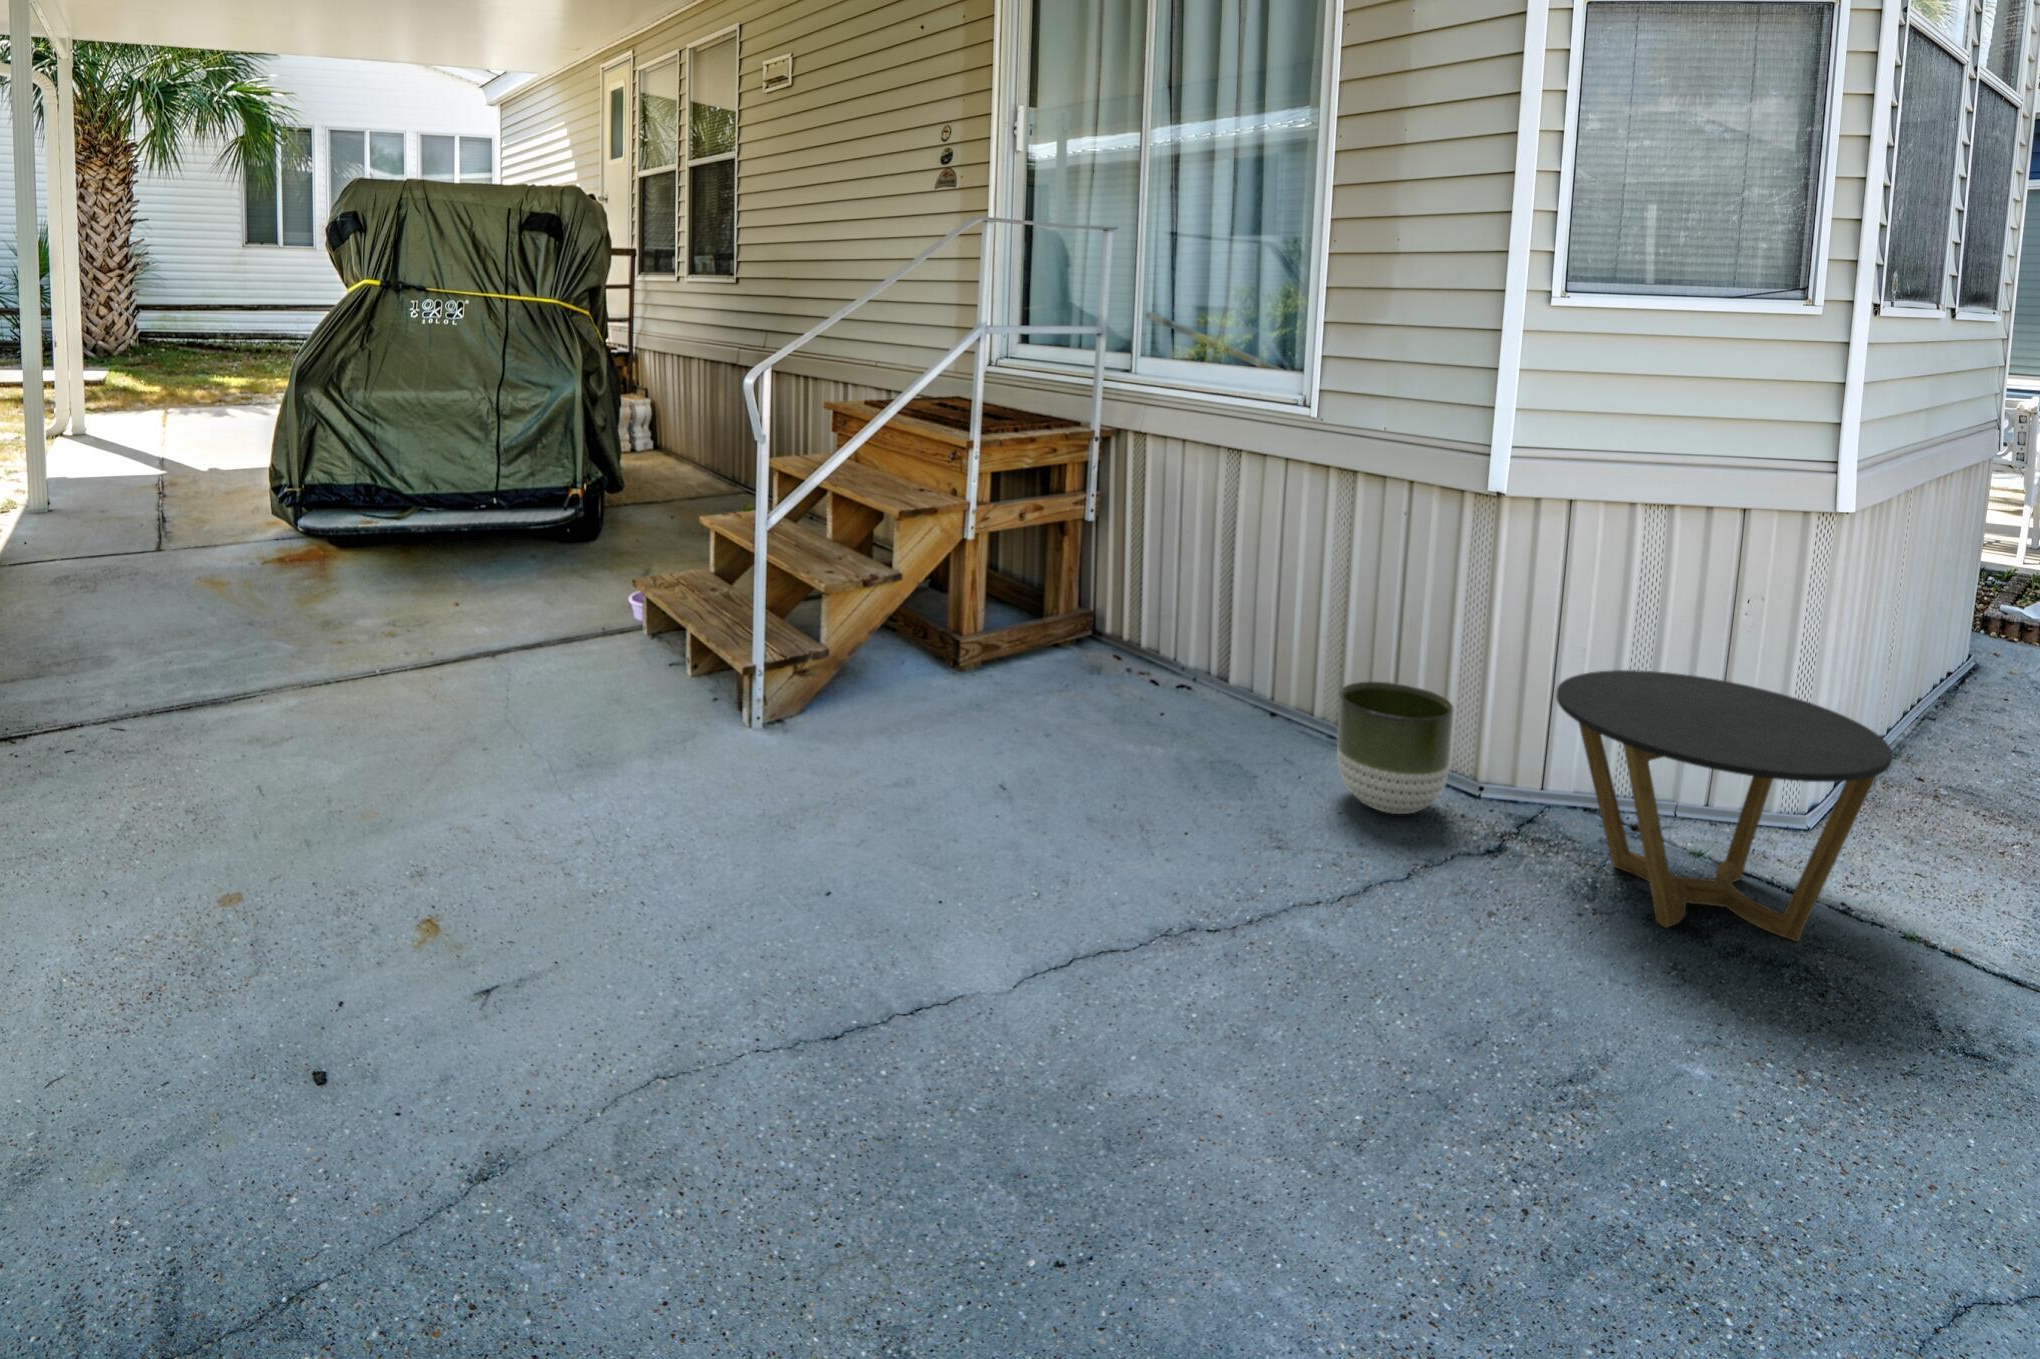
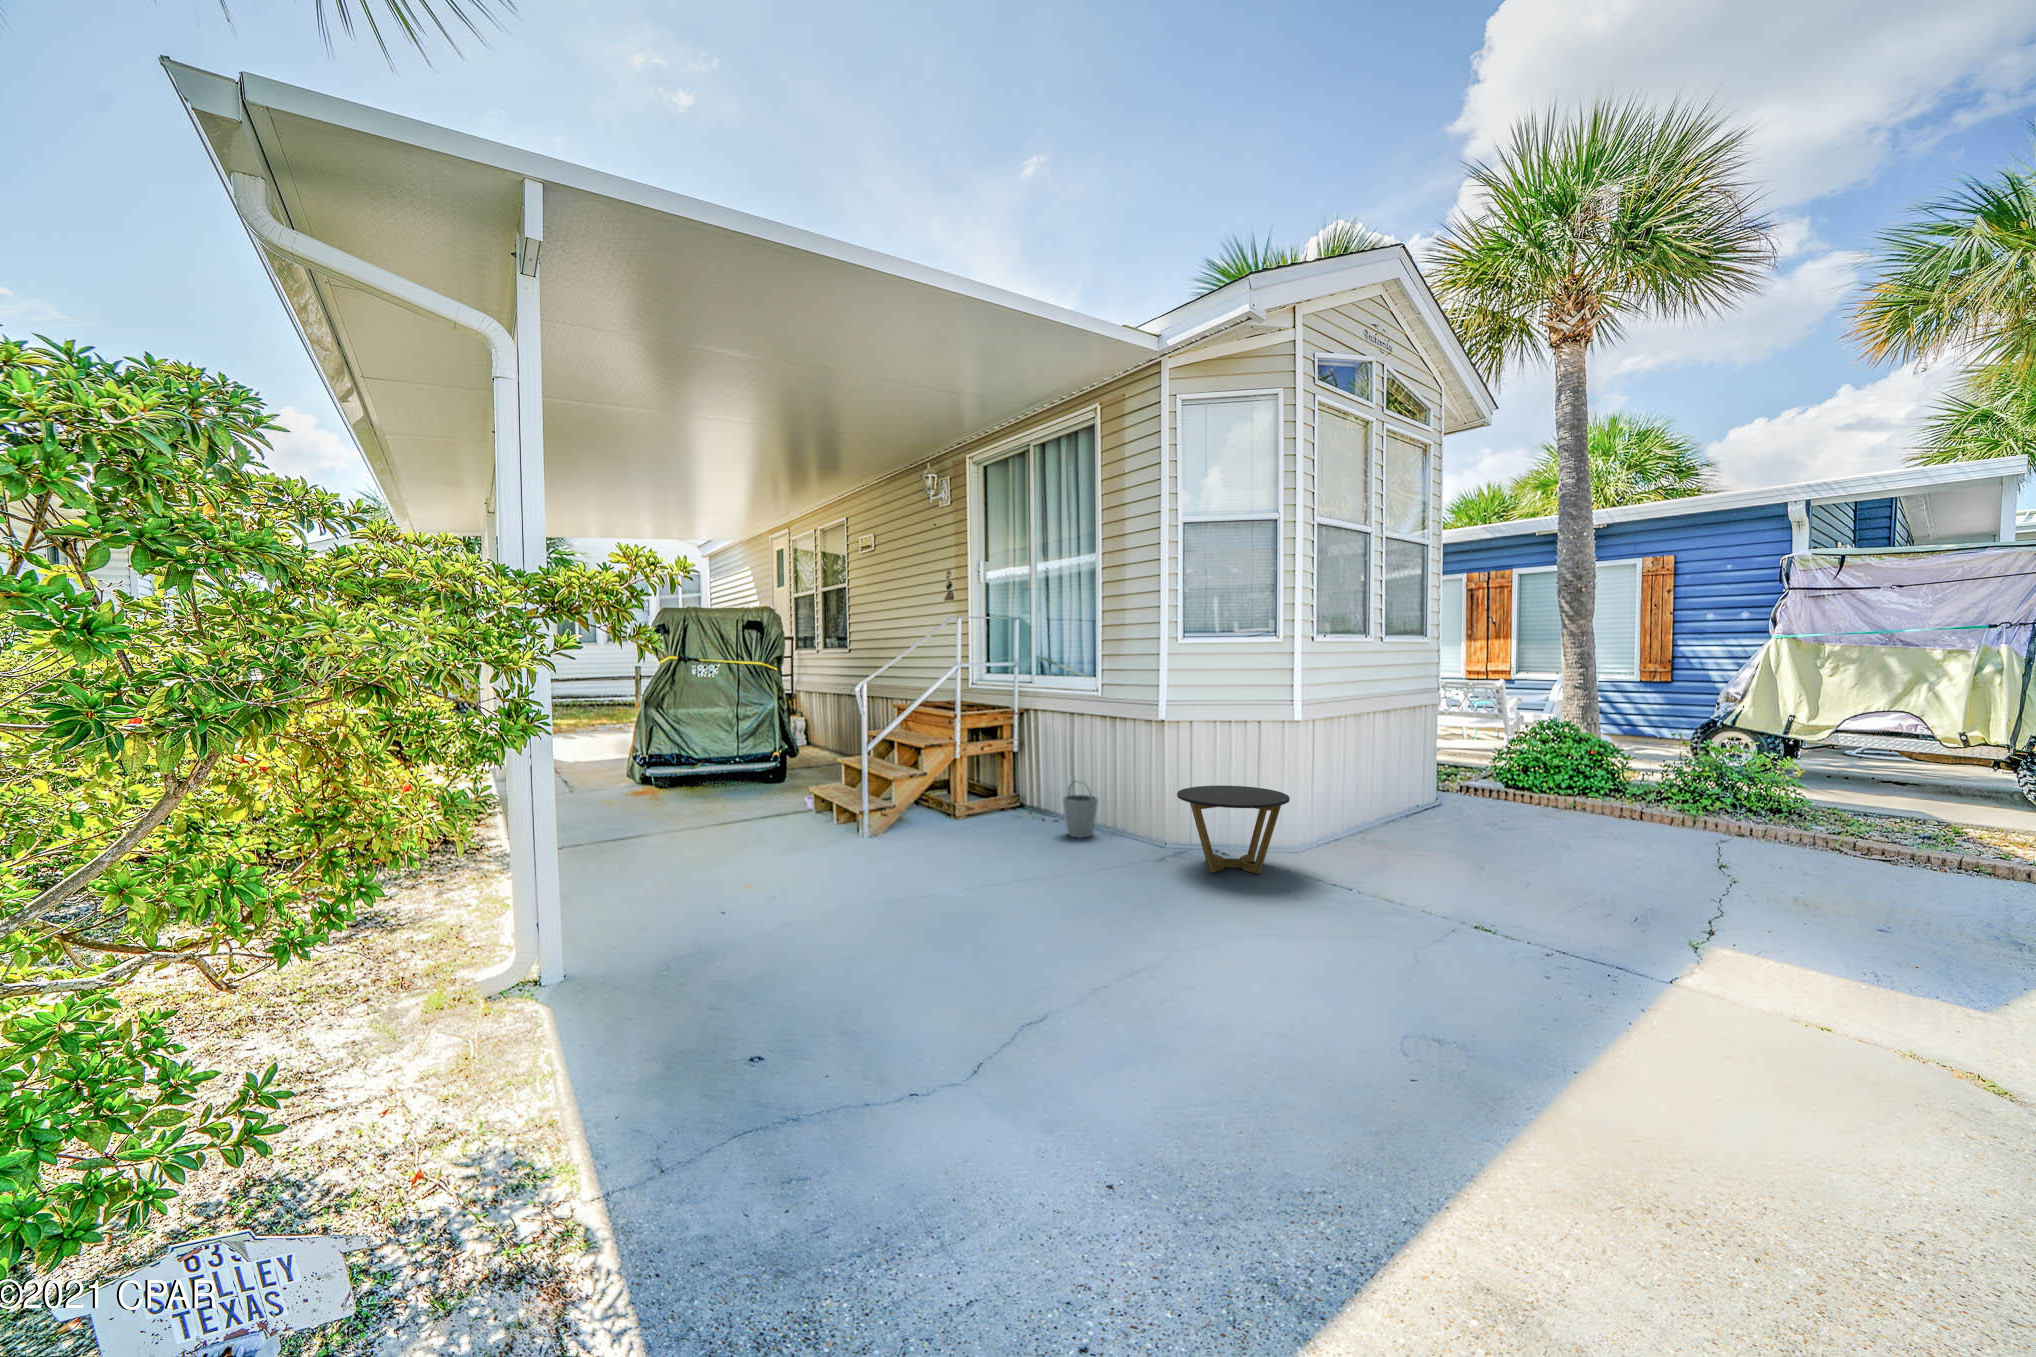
bucket: none [1215,617,1301,757] -> present [1063,781,1098,837]
planter: present [1337,682,1454,814] -> none [1105,800,1150,850]

